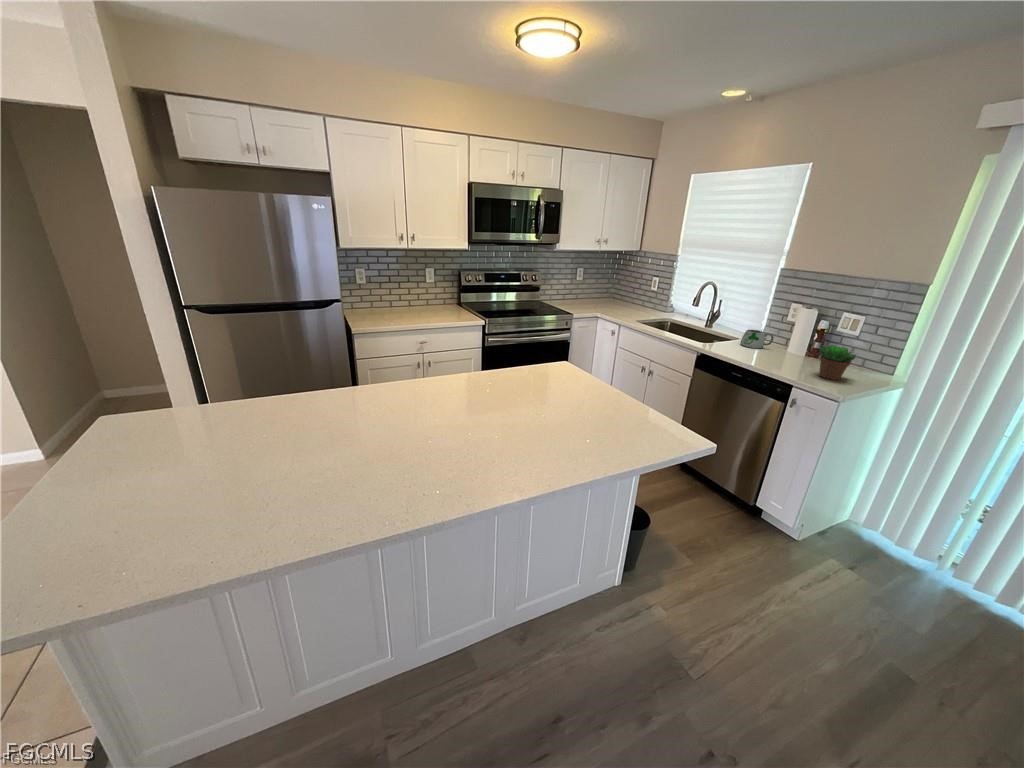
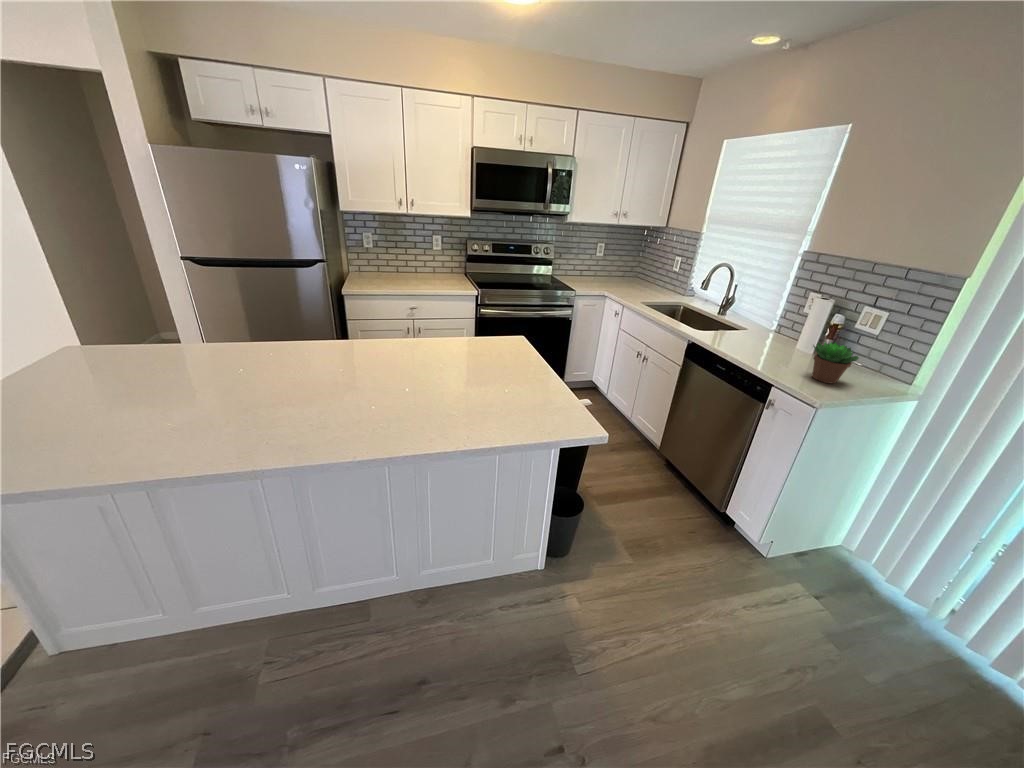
mug: present [741,330,774,349] -> none [743,319,780,343]

